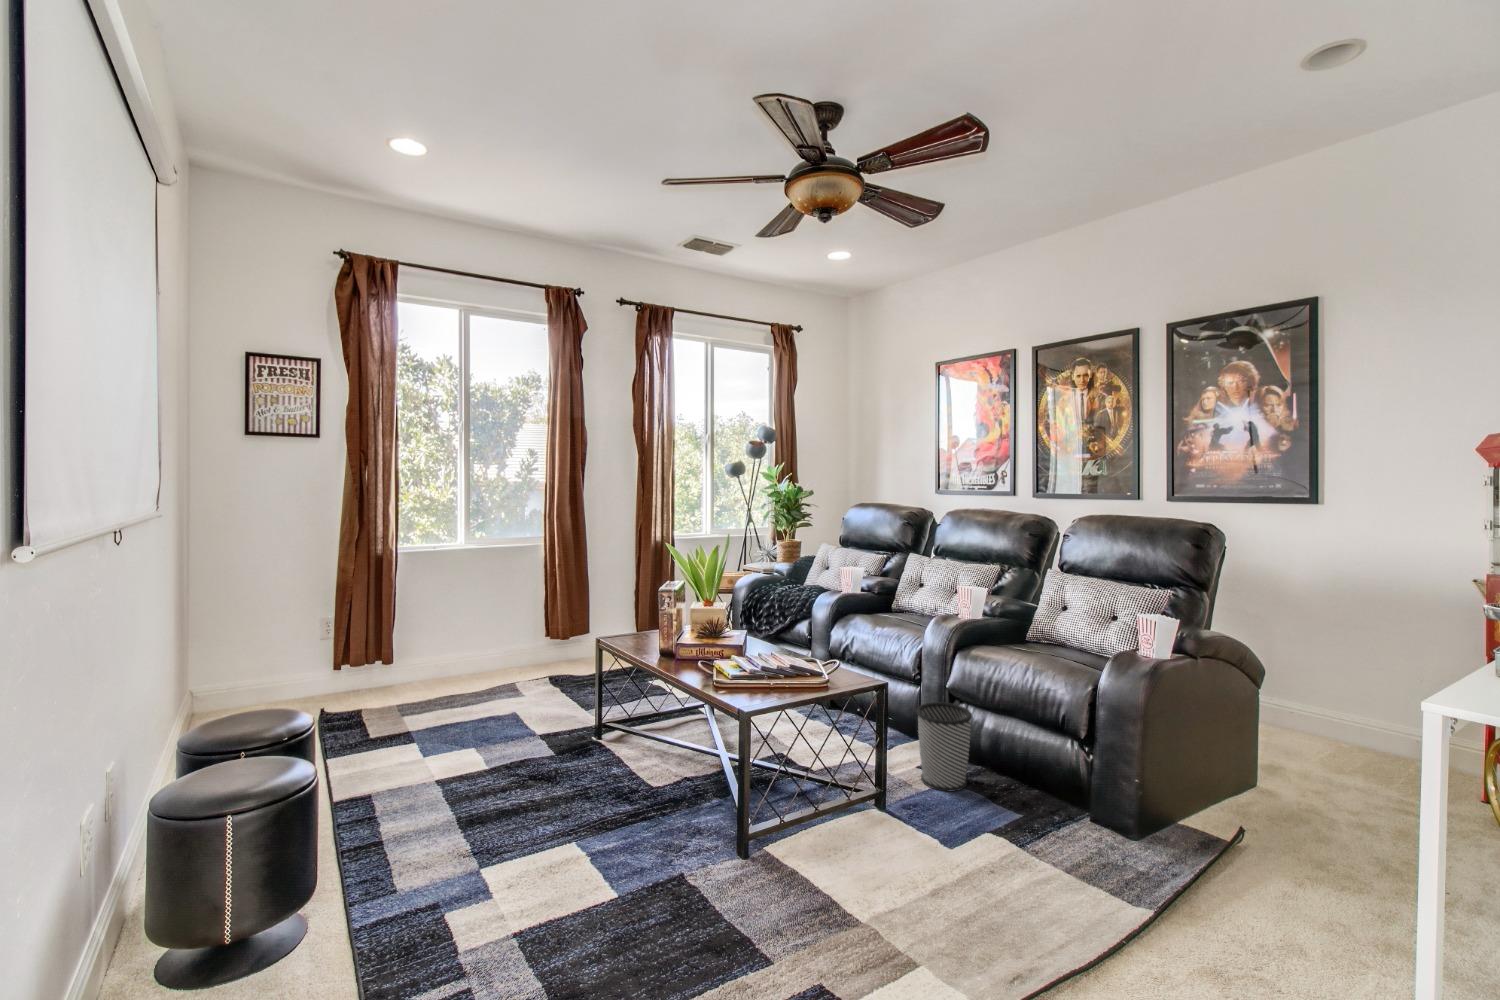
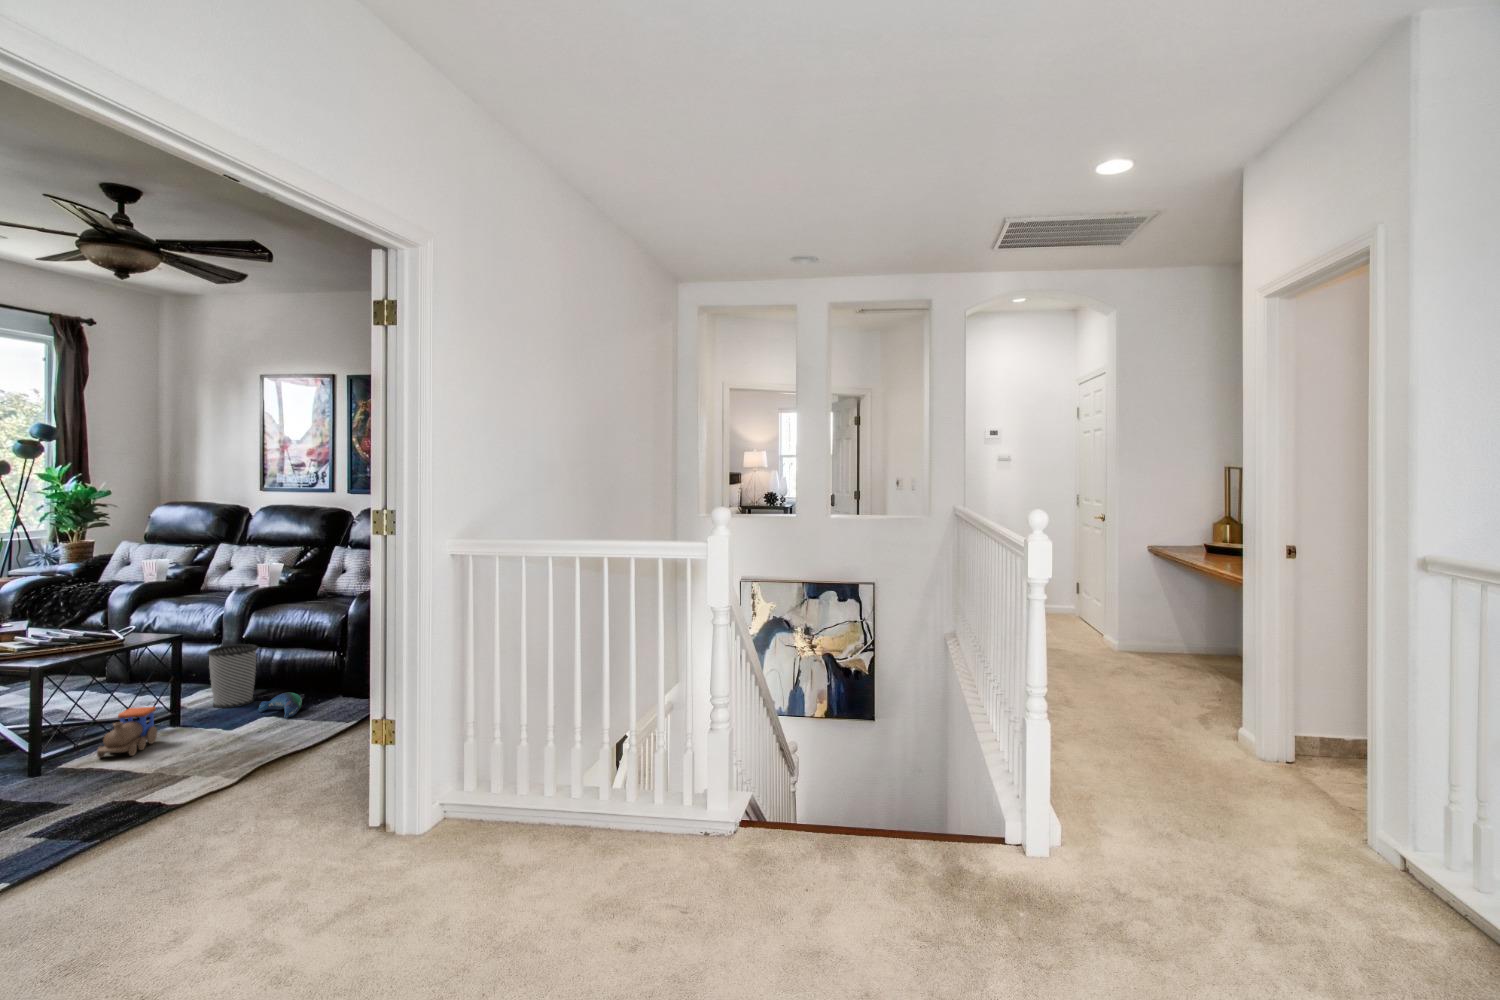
toy train: none [815,796,876,881] -> present [97,707,157,758]
plush toy: none [980,798,1044,851] -> present [258,692,304,718]

